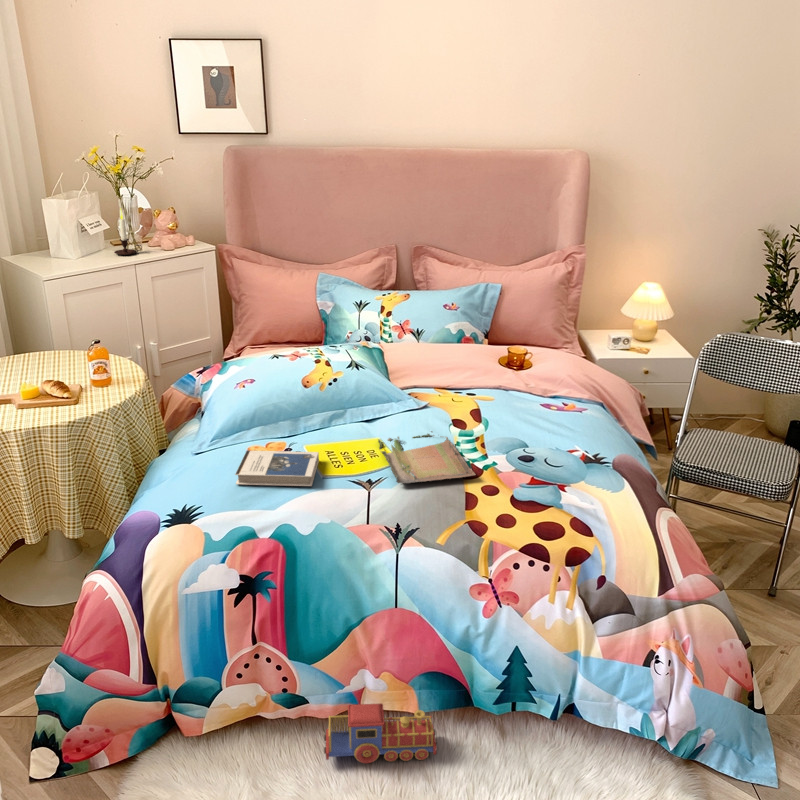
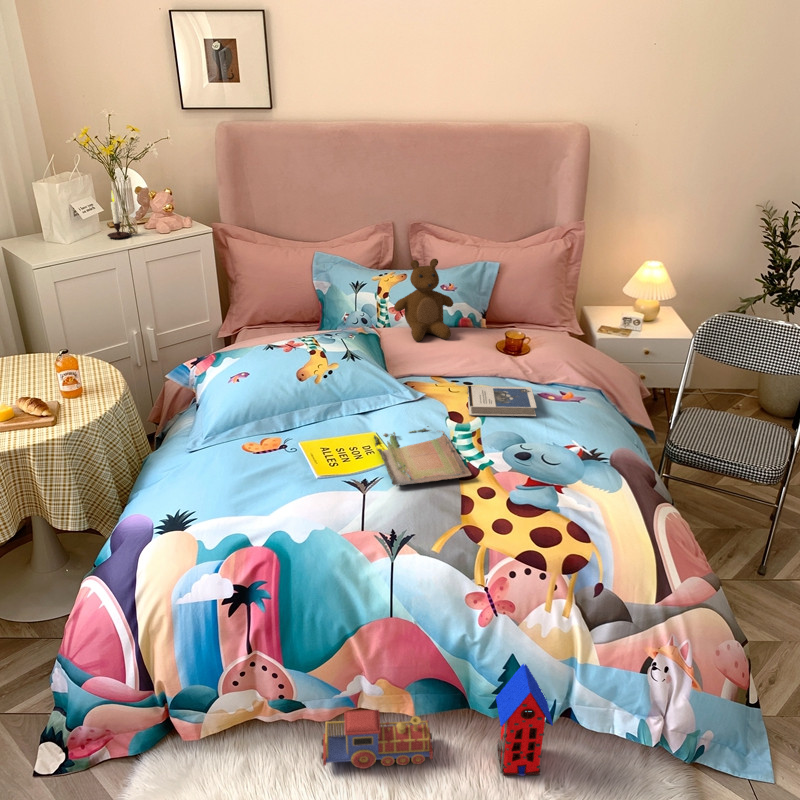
teddy bear: none [397,275,456,356] -> present [394,259,453,341]
hardback book: present [235,450,319,486] -> present [467,386,537,416]
toy house: none [500,654,557,771] -> present [496,664,553,776]

